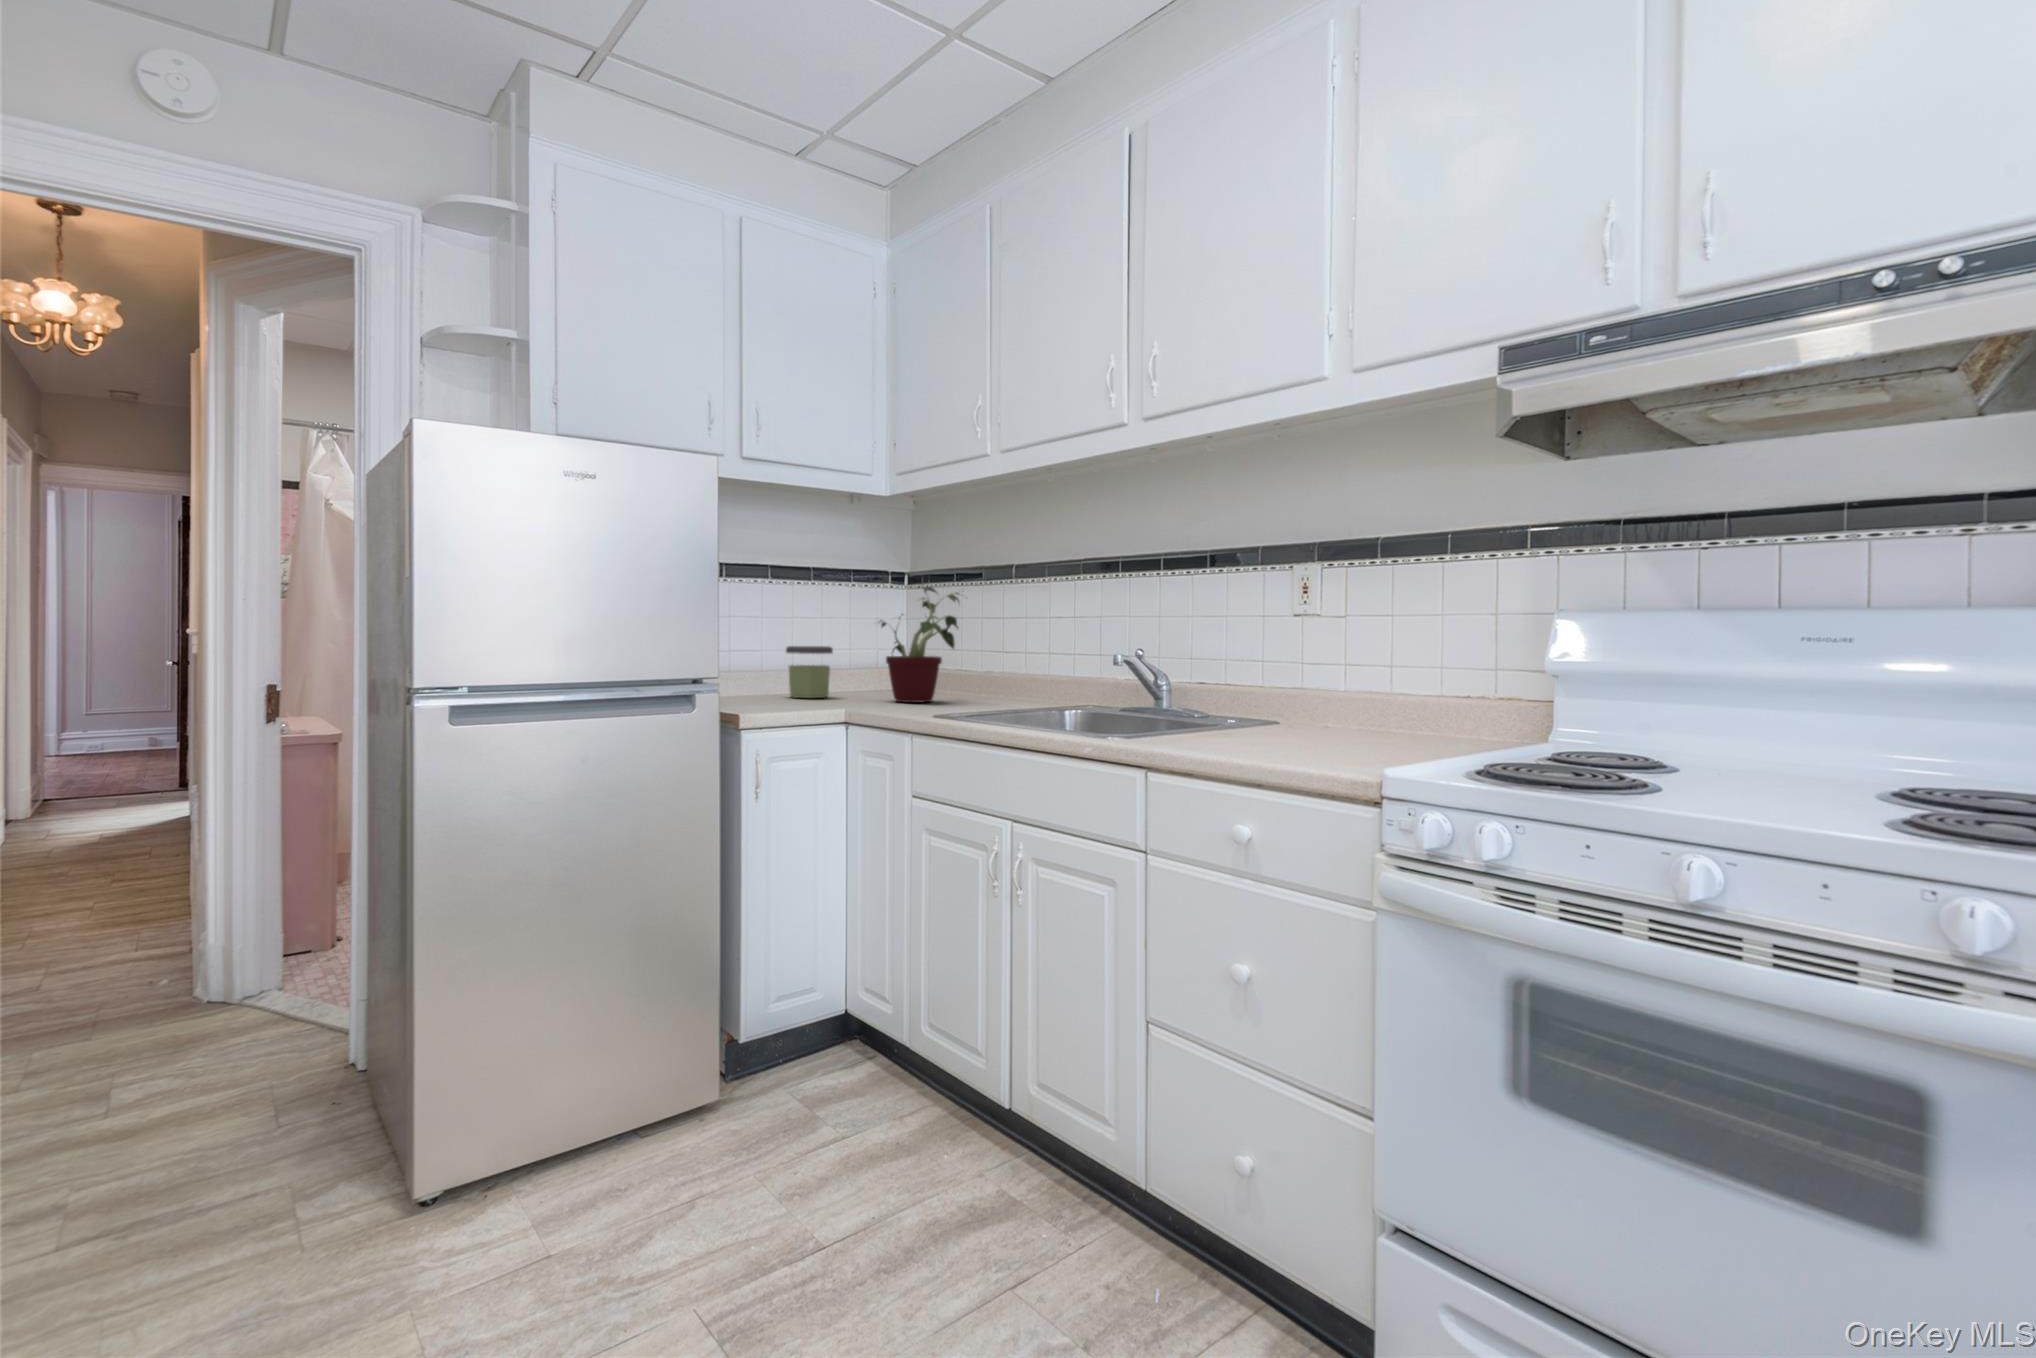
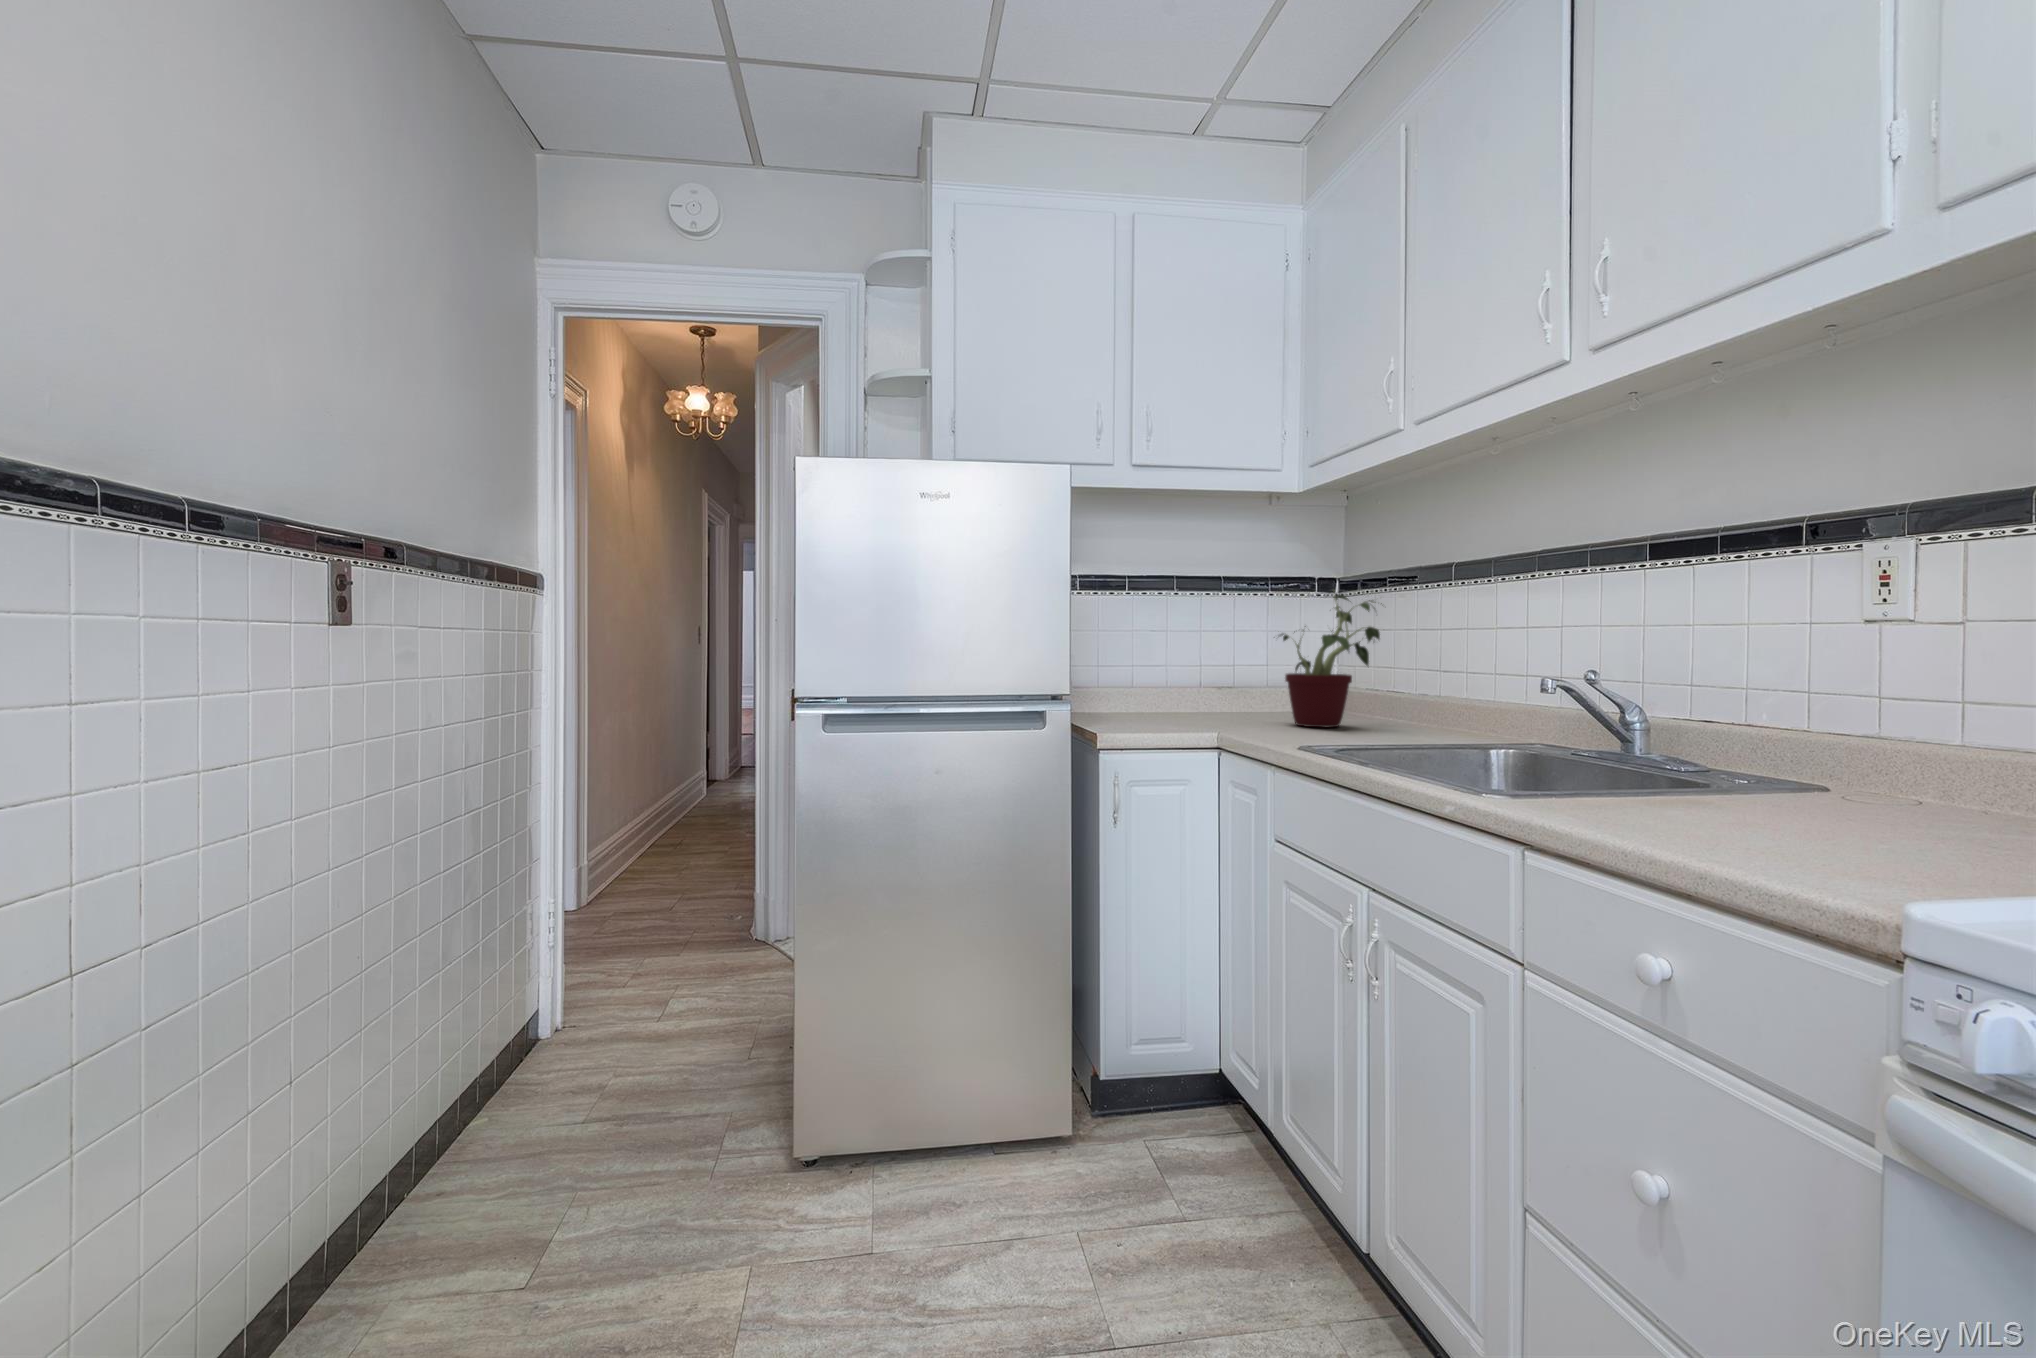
jar: present [786,646,833,698] -> none [1180,661,1230,717]

